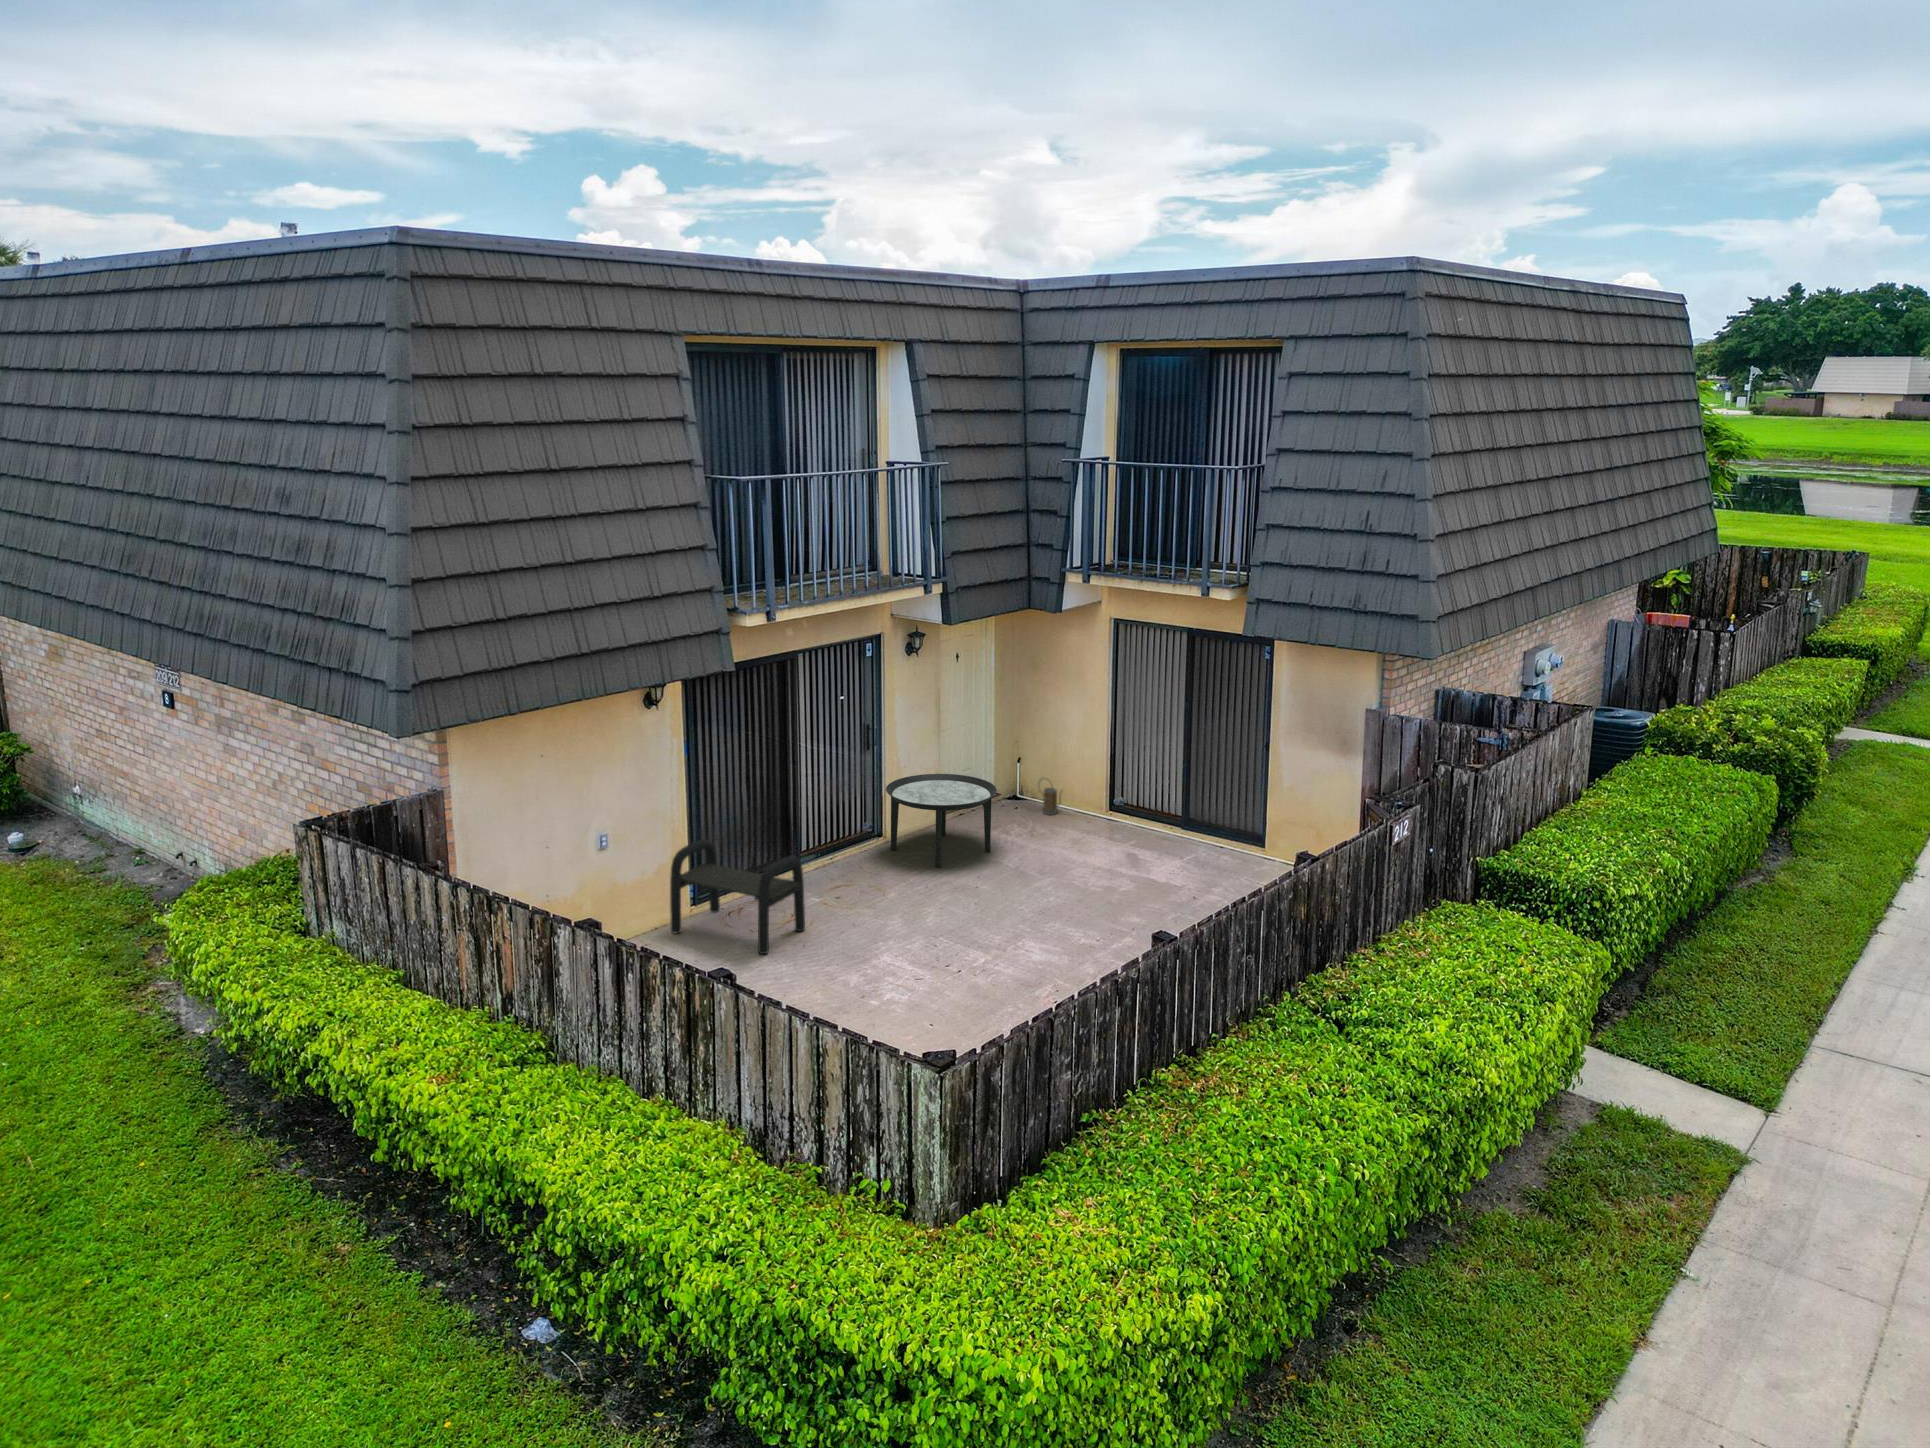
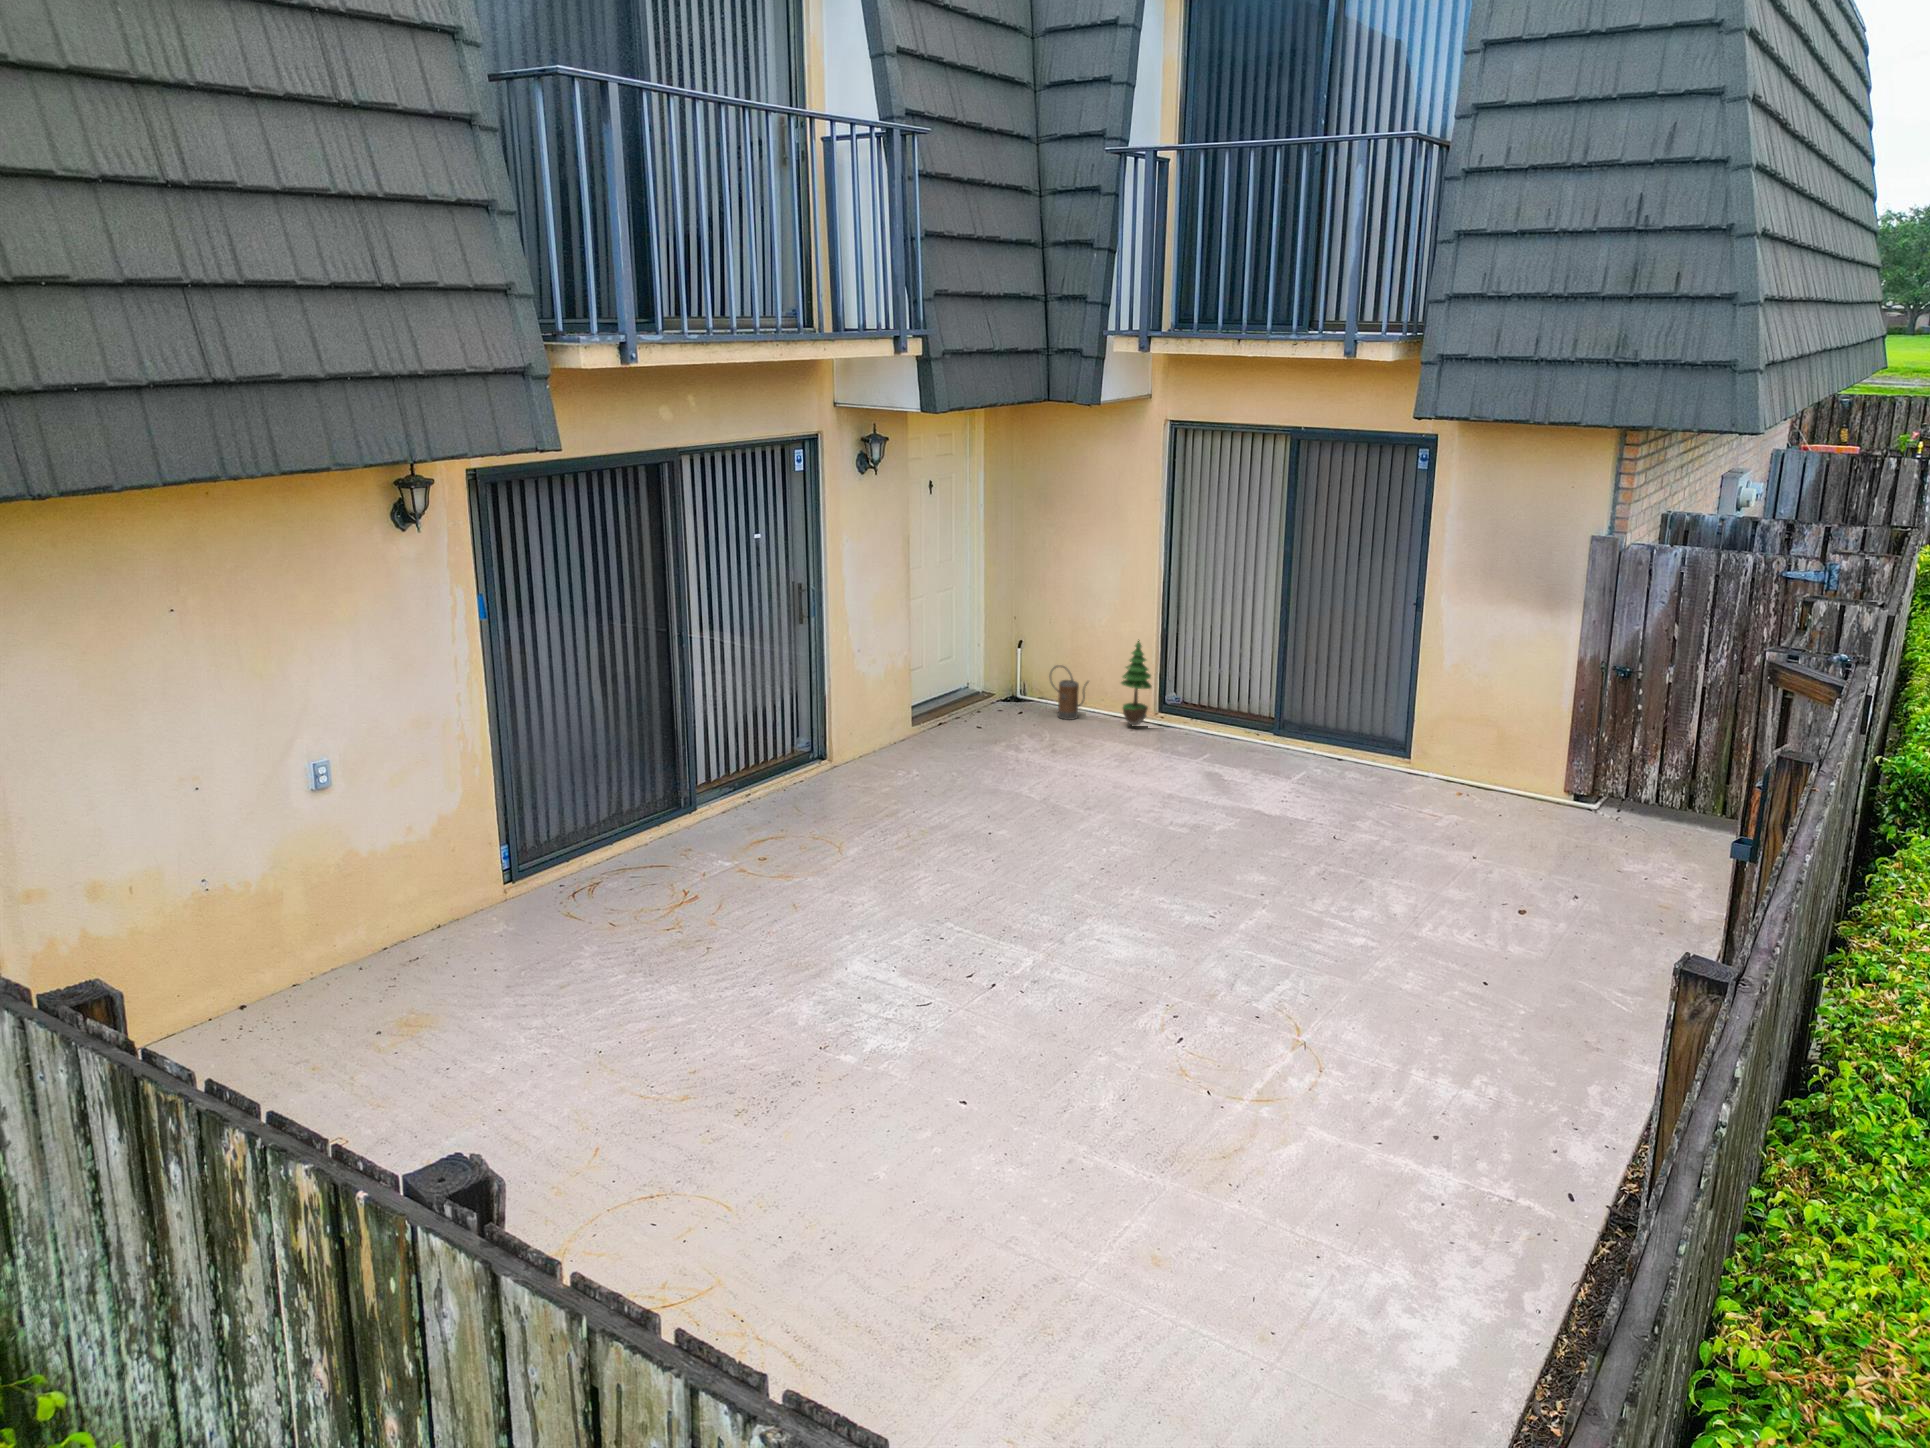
potted tree: none [1083,762,1105,821] -> present [1121,640,1151,726]
round table: present [886,774,997,867] -> none [831,659,1005,801]
bench: present [670,839,805,954] -> none [457,765,708,969]

